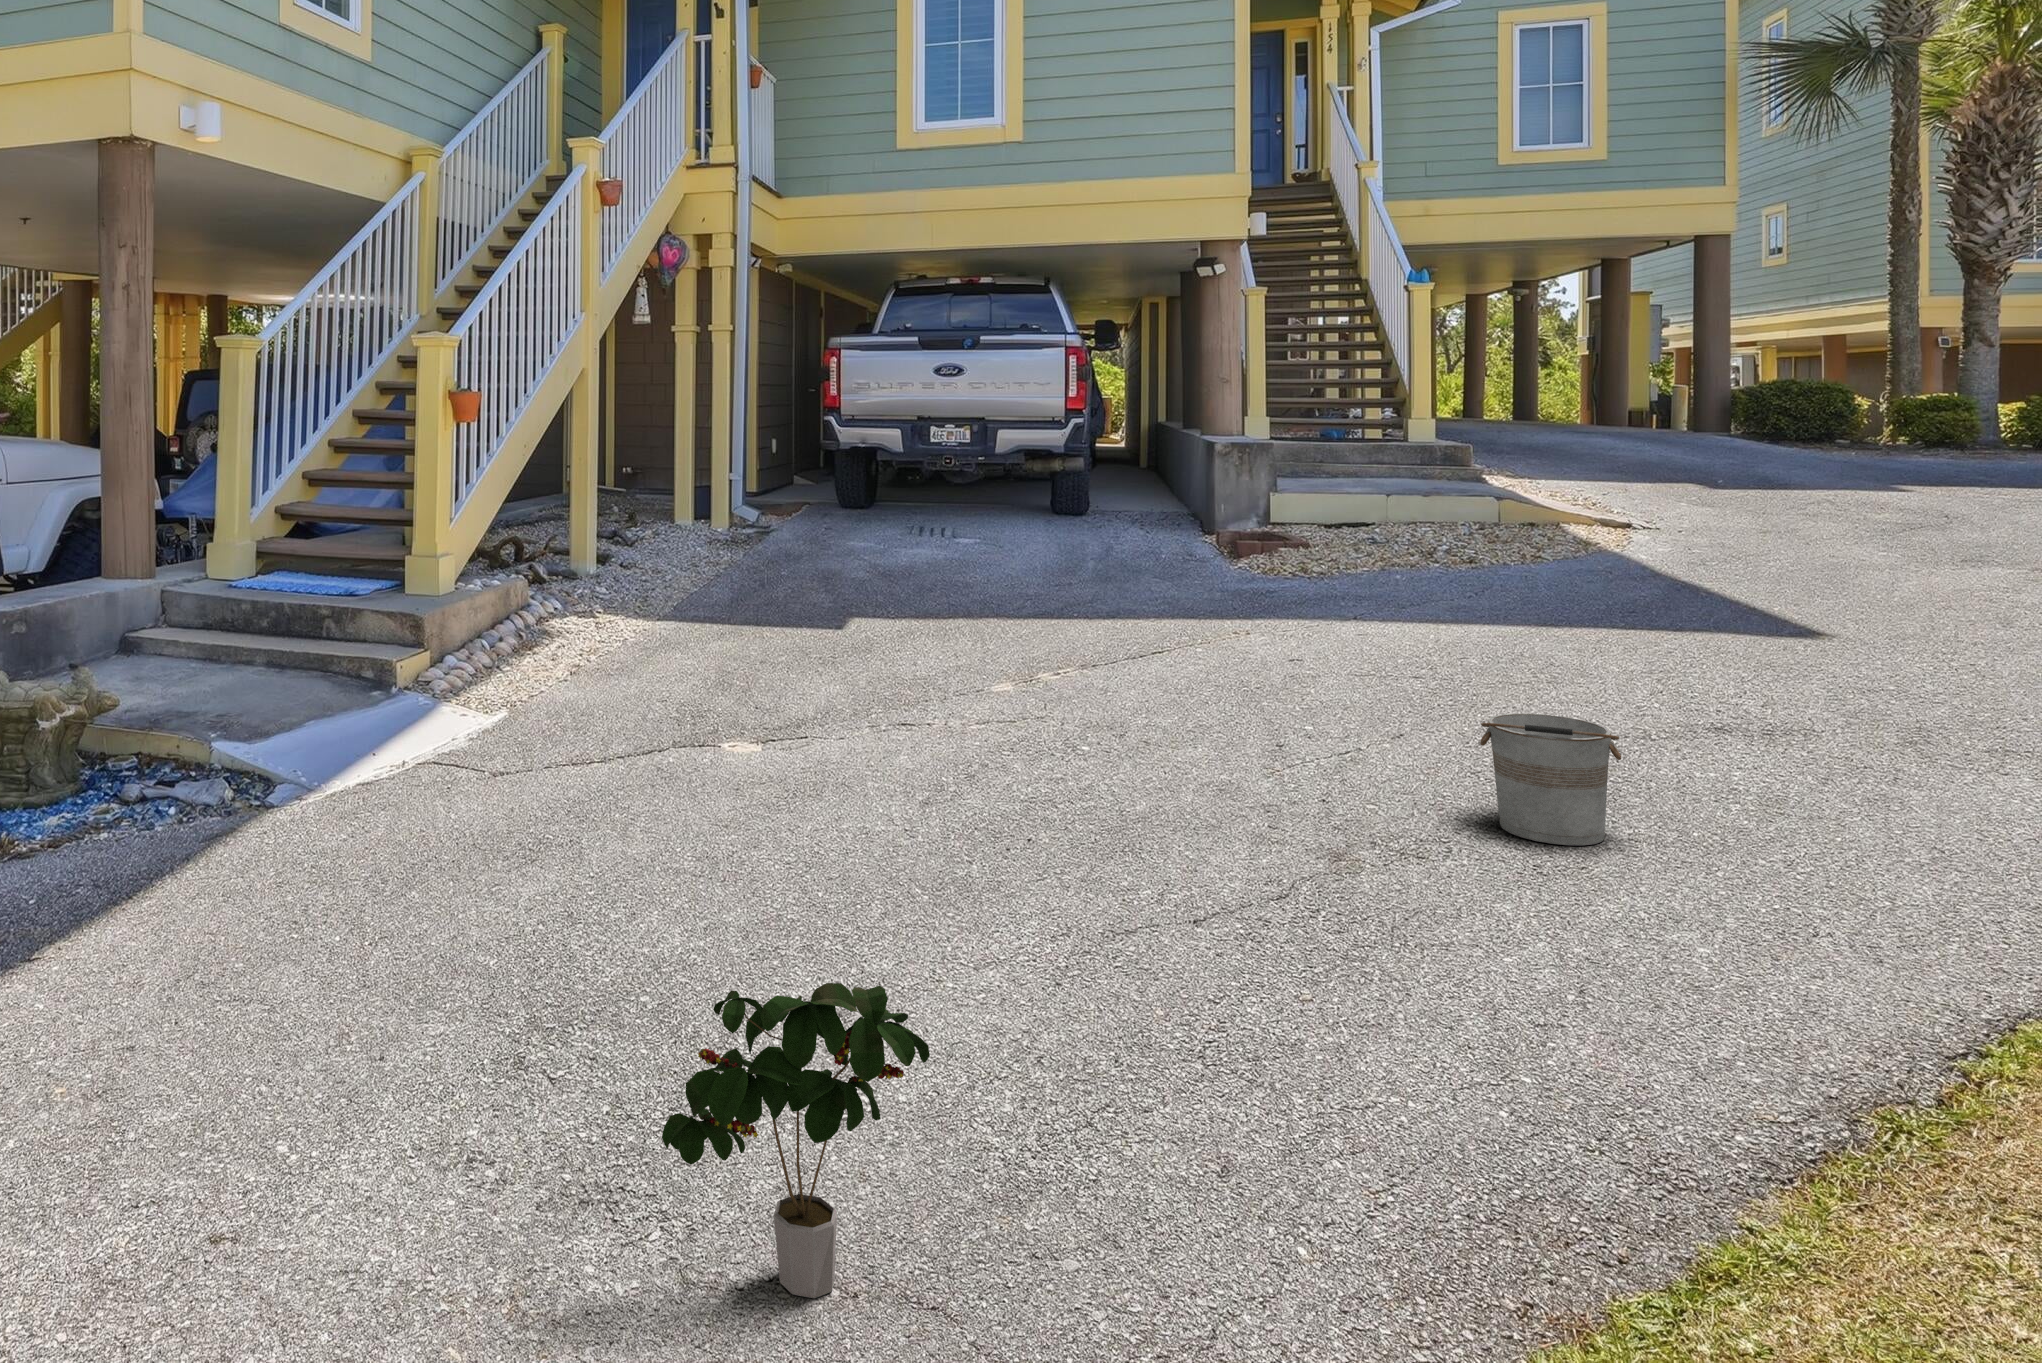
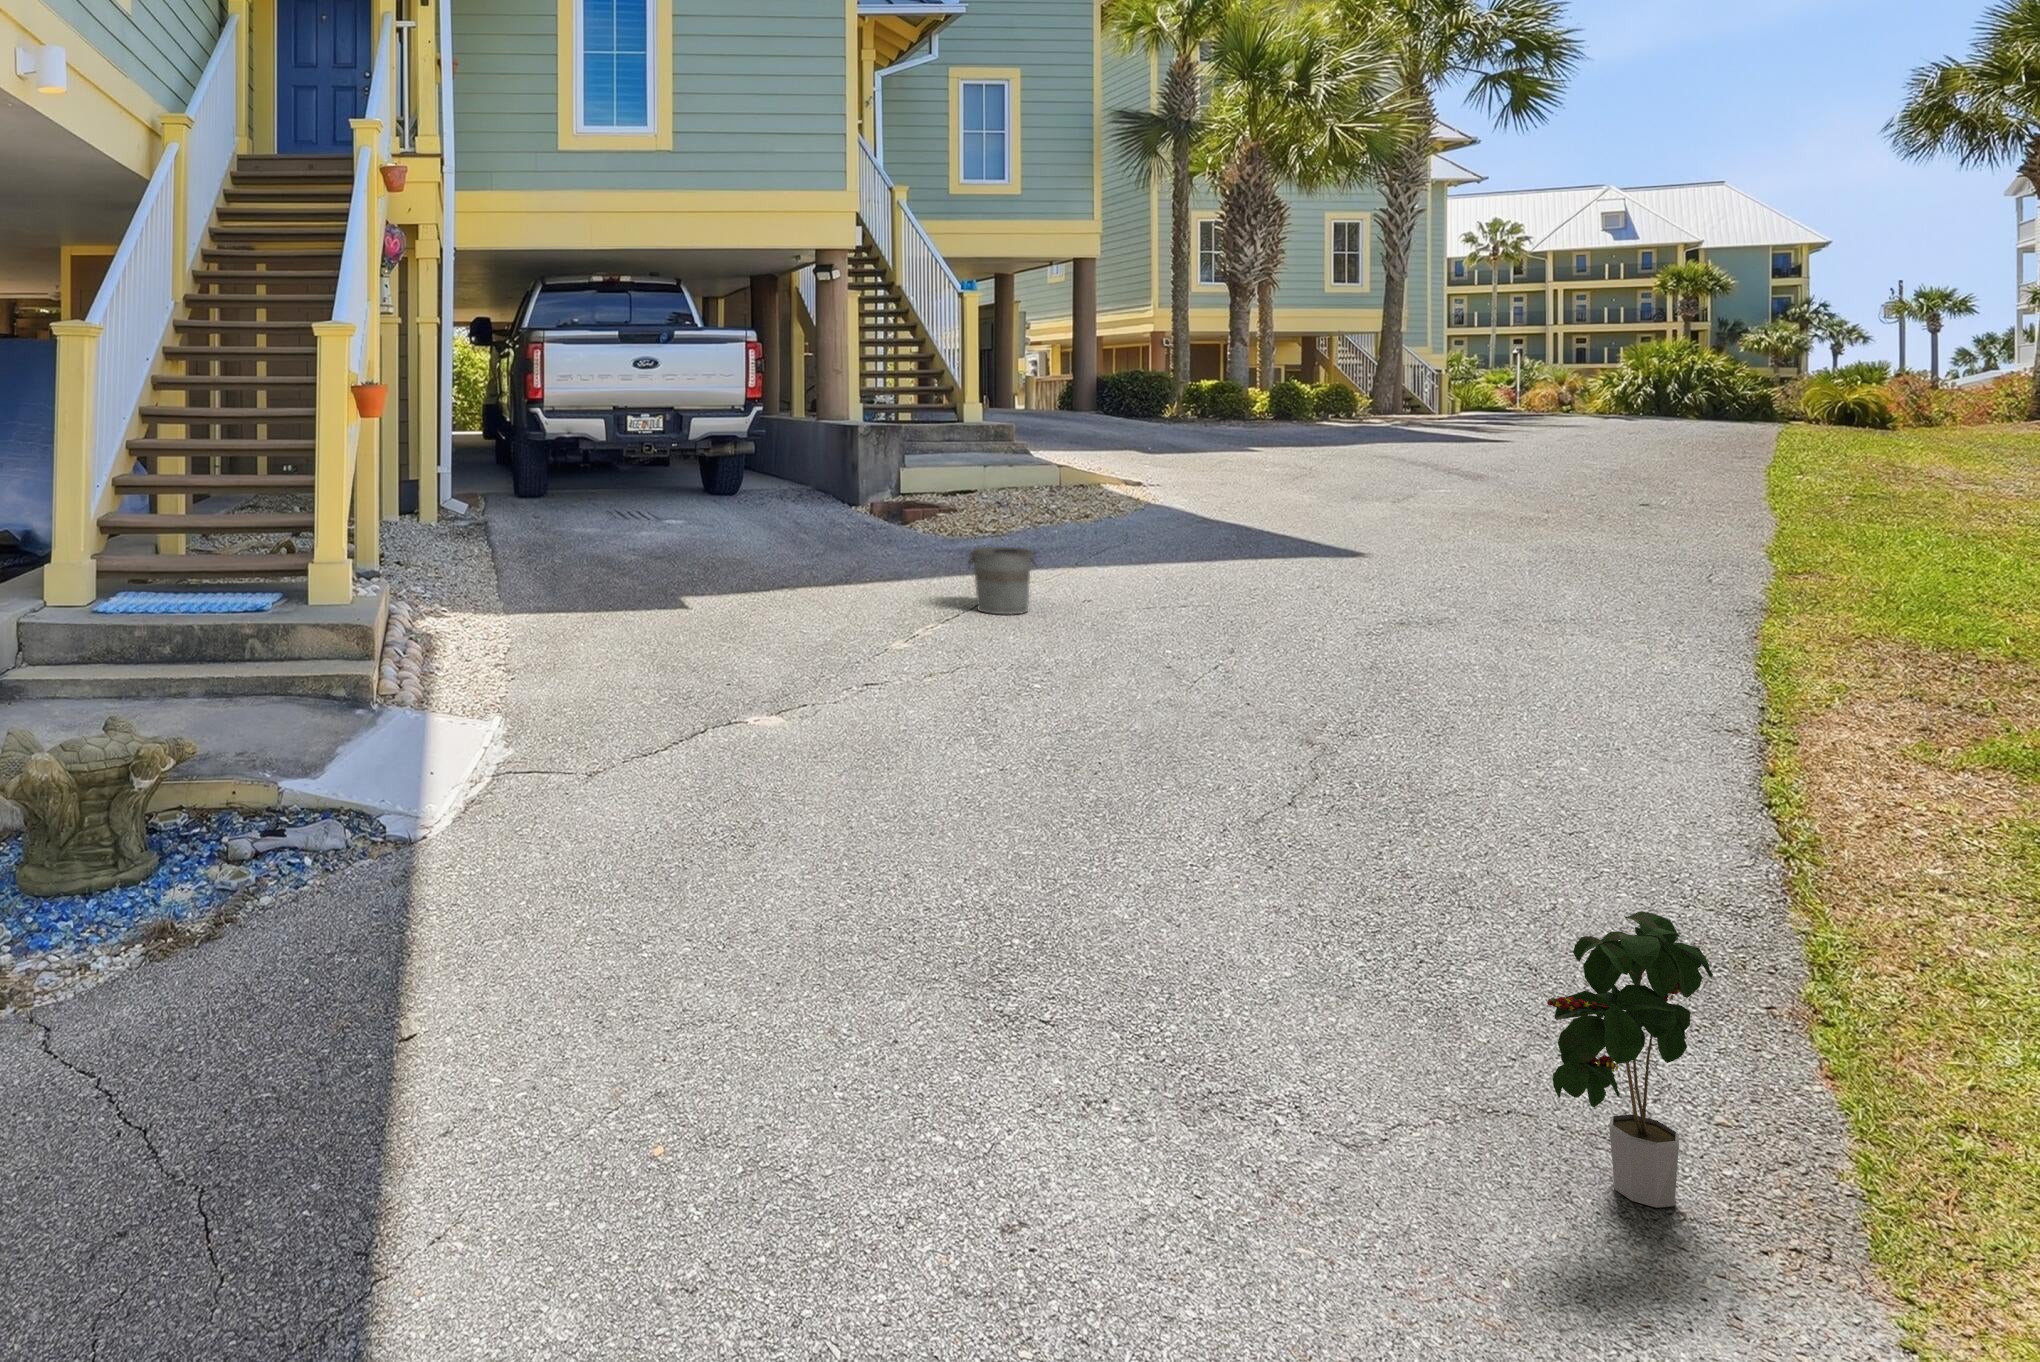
bucket: present [1480,714,1621,845] -> present [968,547,1035,615]

